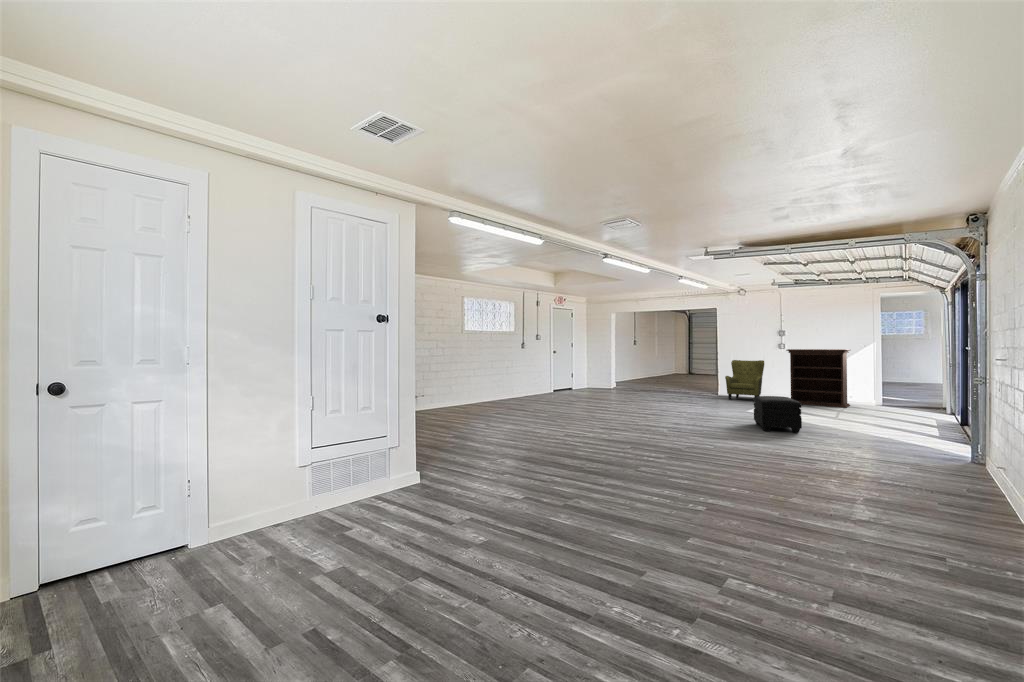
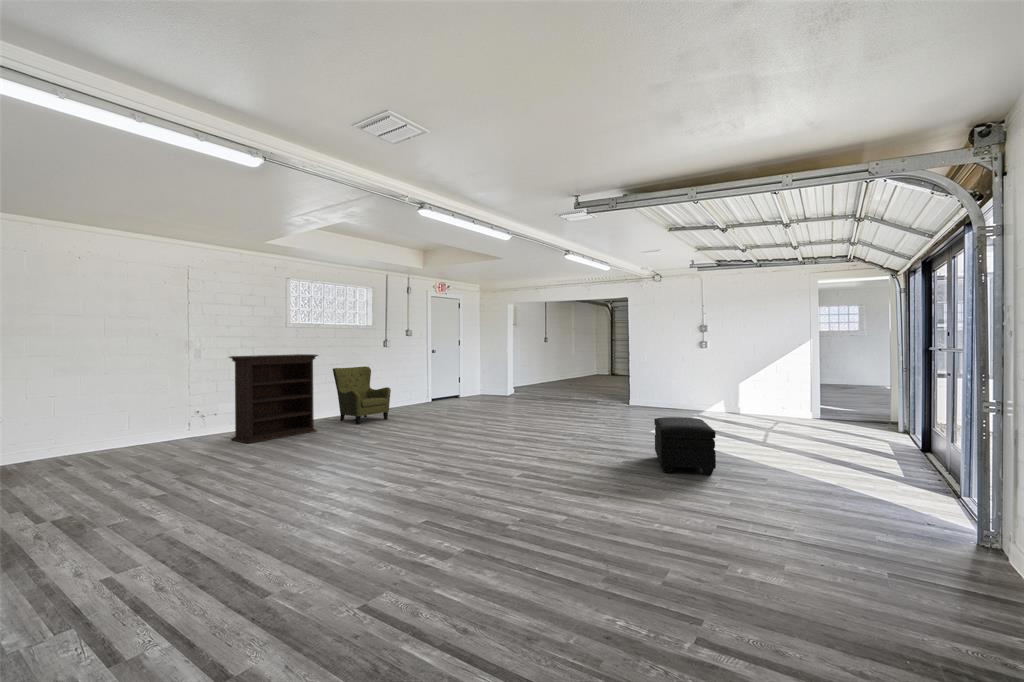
bookshelf: present [786,349,850,408] -> present [229,354,318,443]
armchair: present [725,360,764,400] -> present [333,366,391,424]

